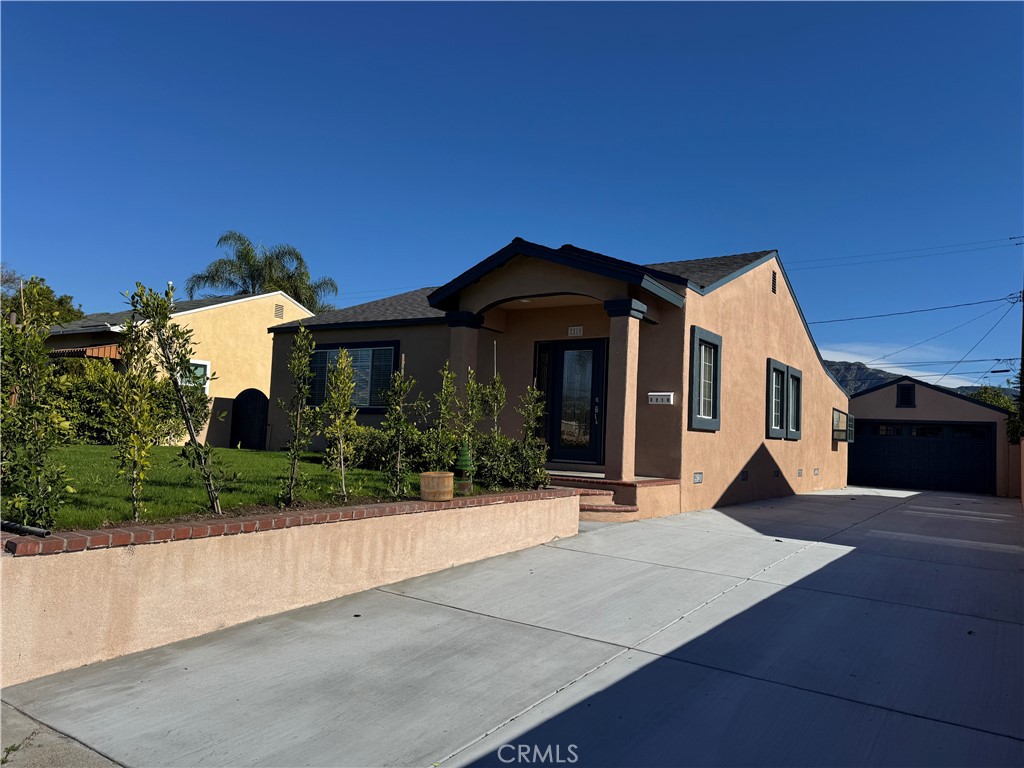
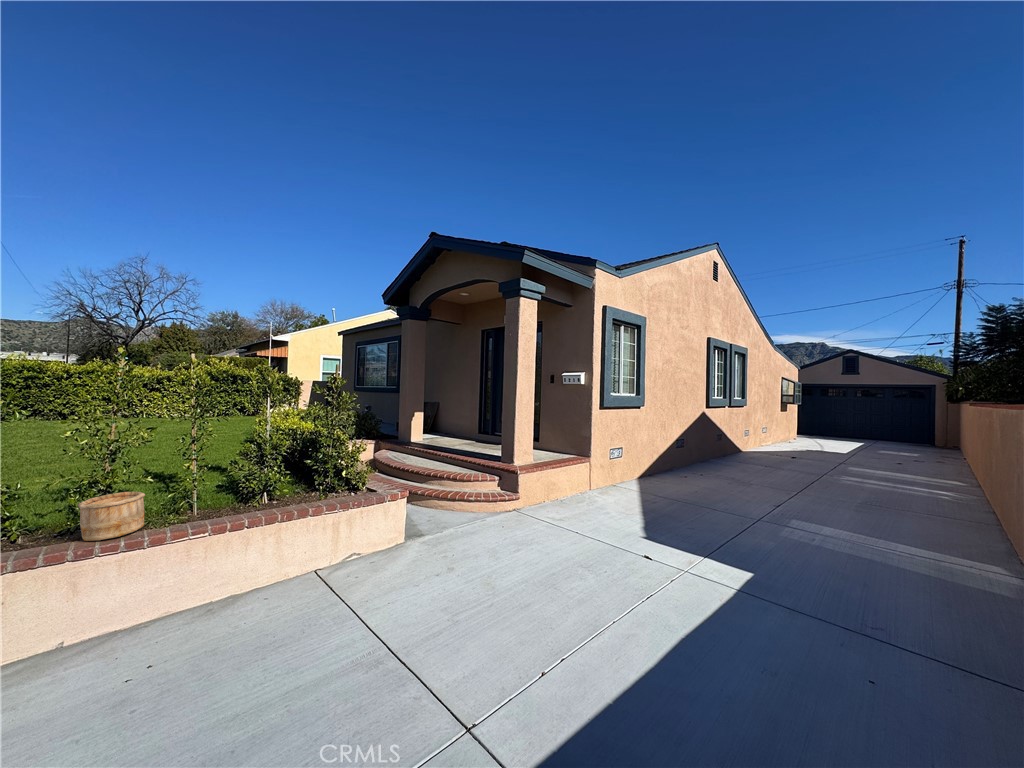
potted tree: present [456,442,473,494] -> none [204,444,234,510]

